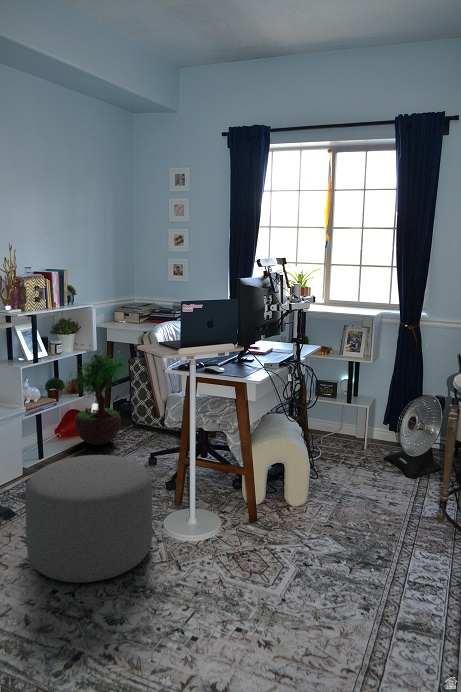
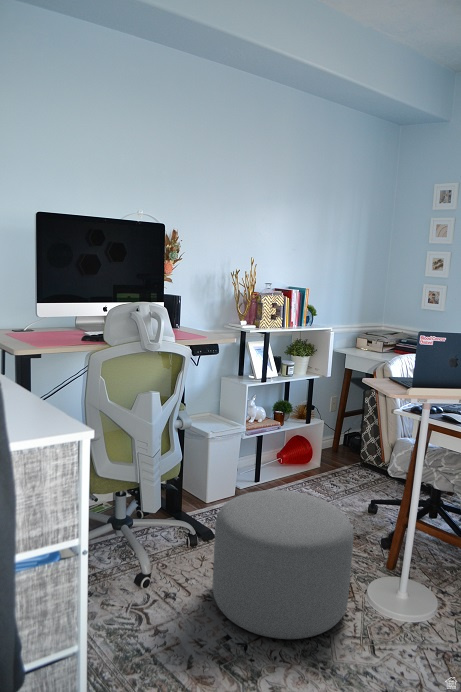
potted tree: present [67,345,127,445] -> none [292,370,361,478]

